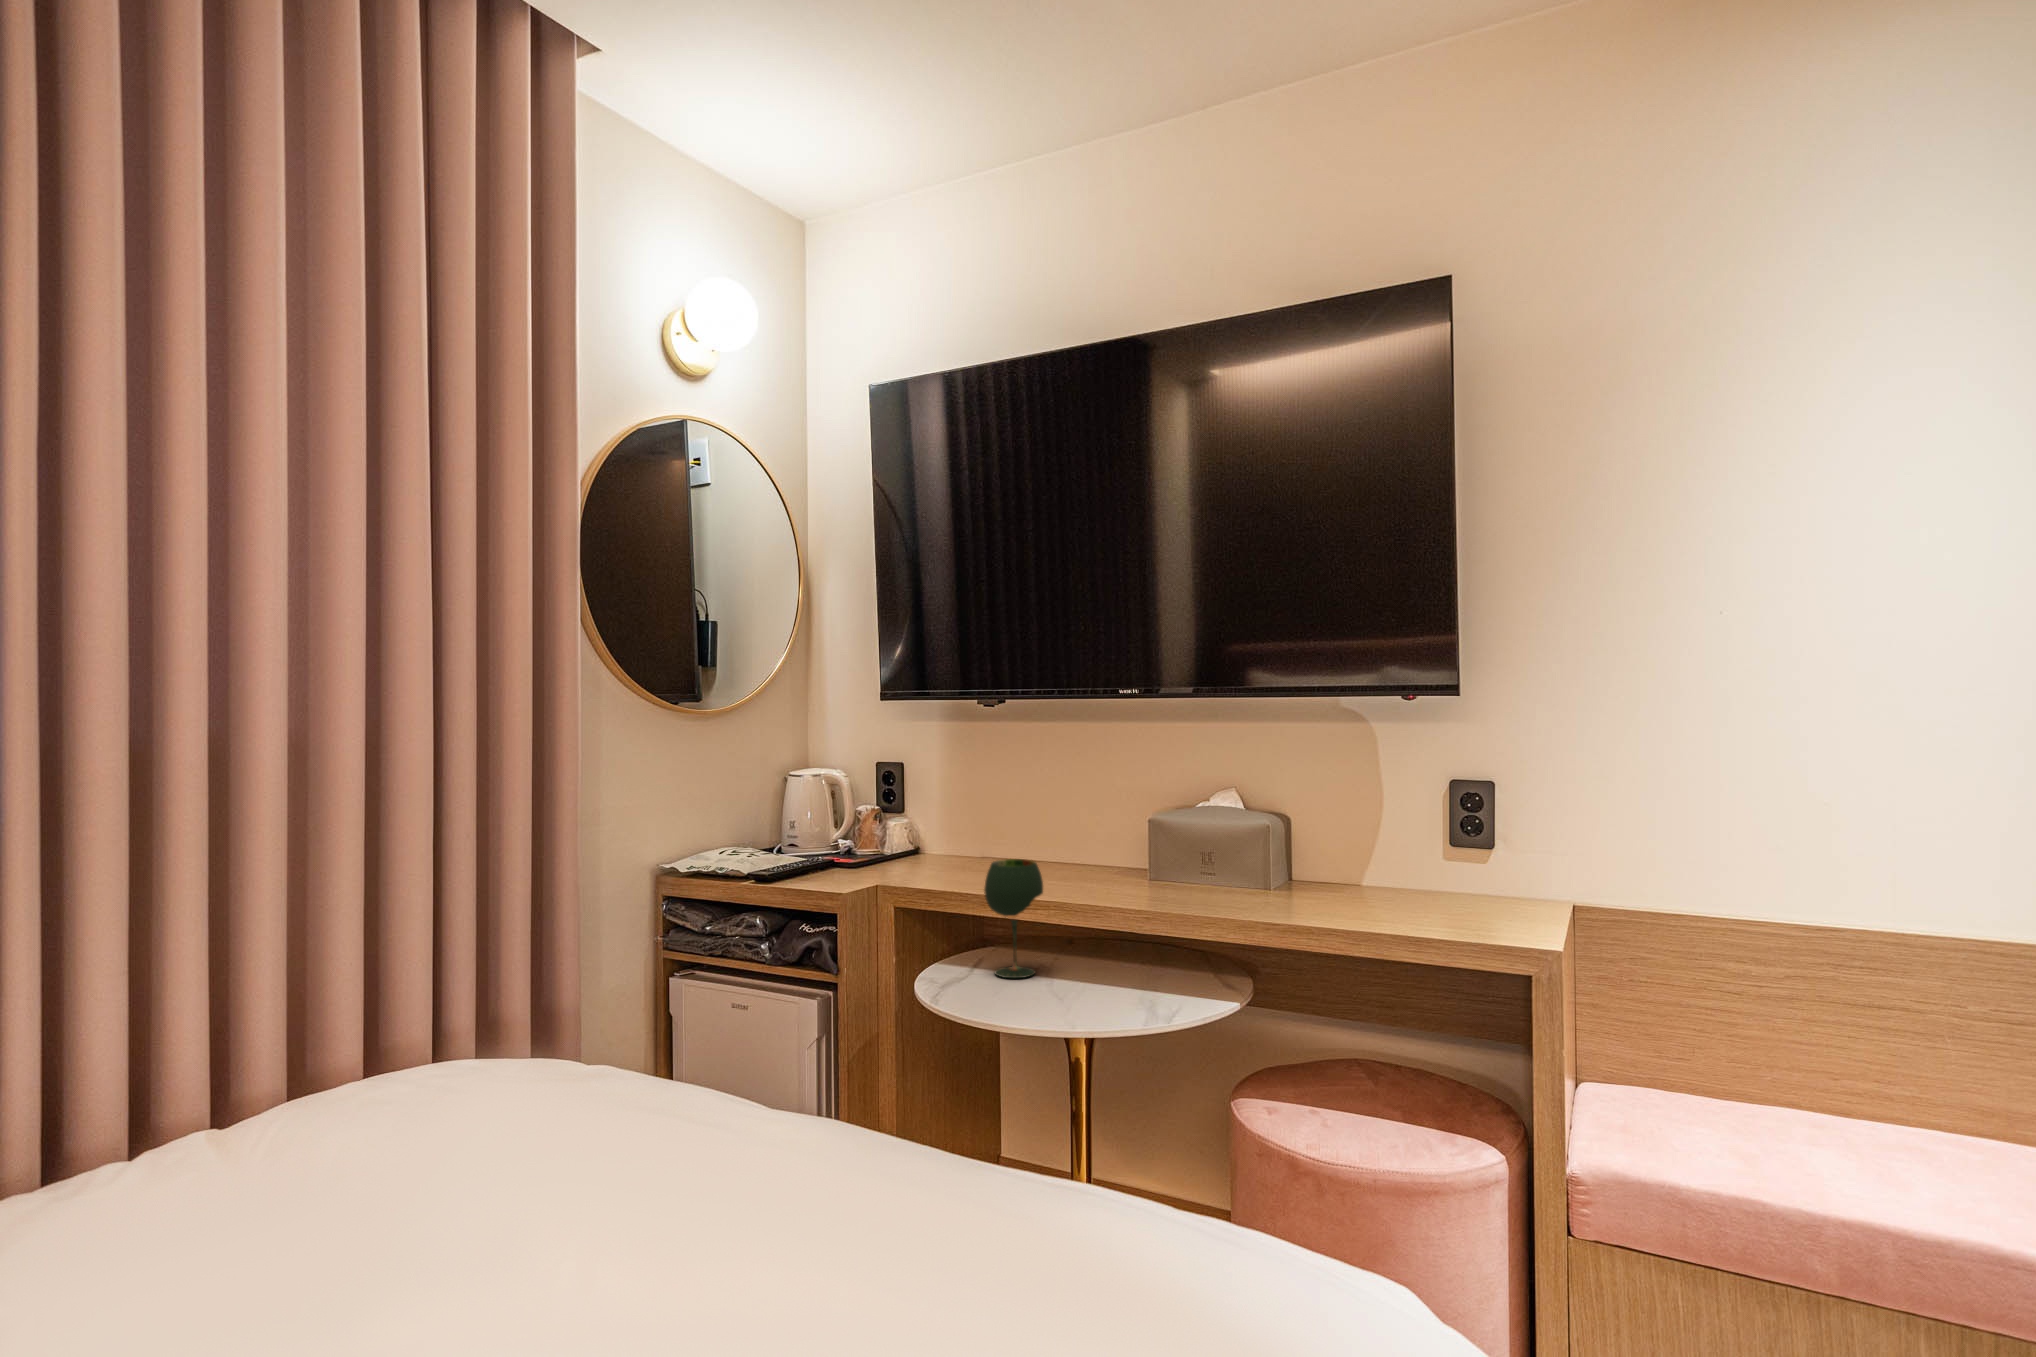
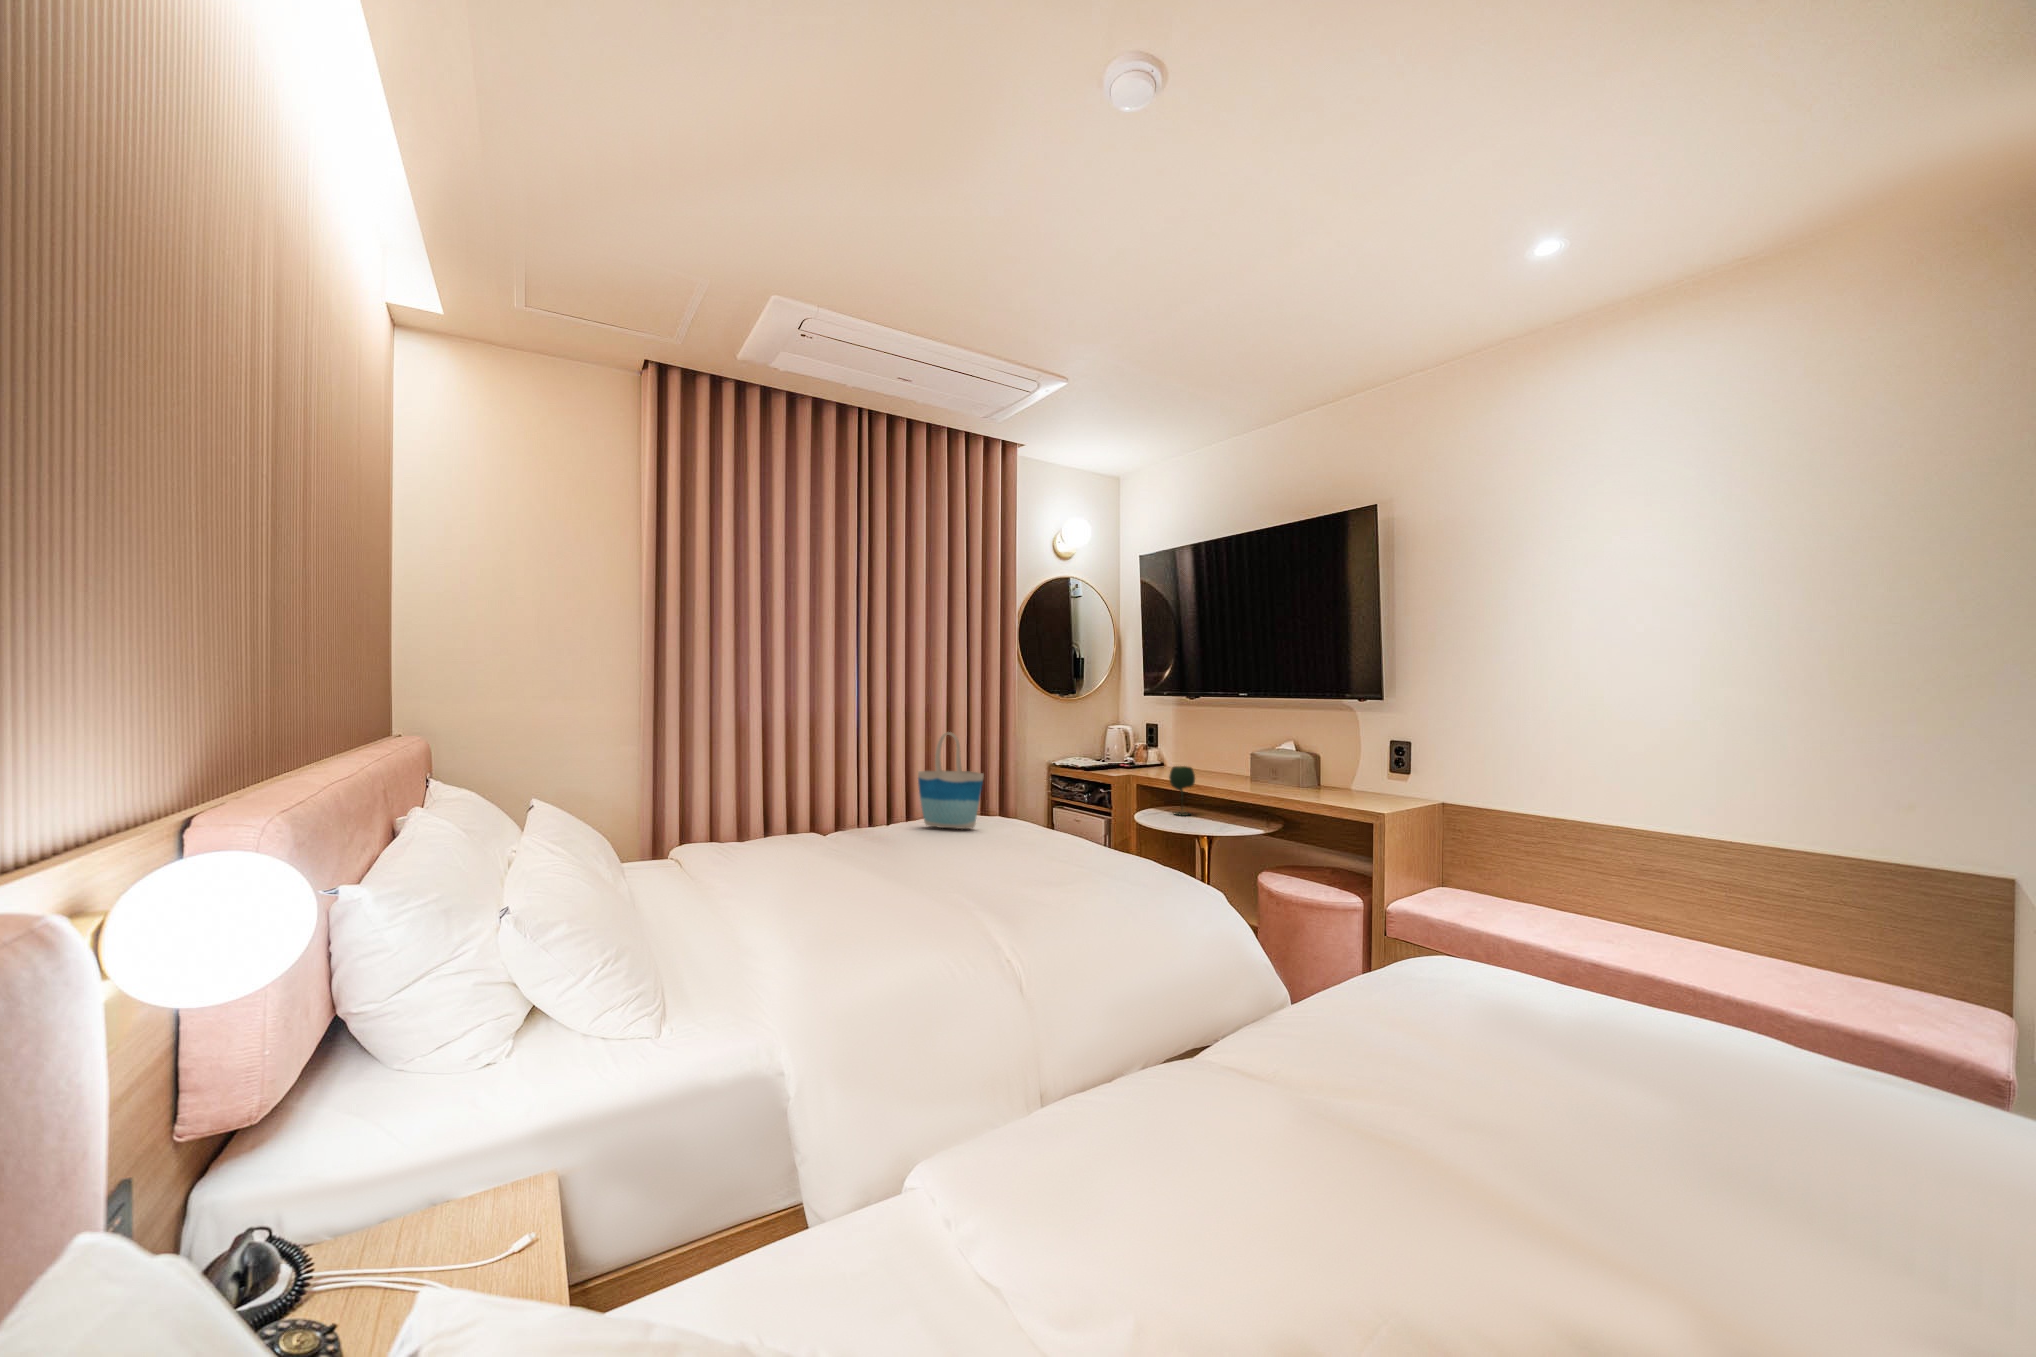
tote bag: none [224,836,541,1239] -> present [918,732,984,829]

